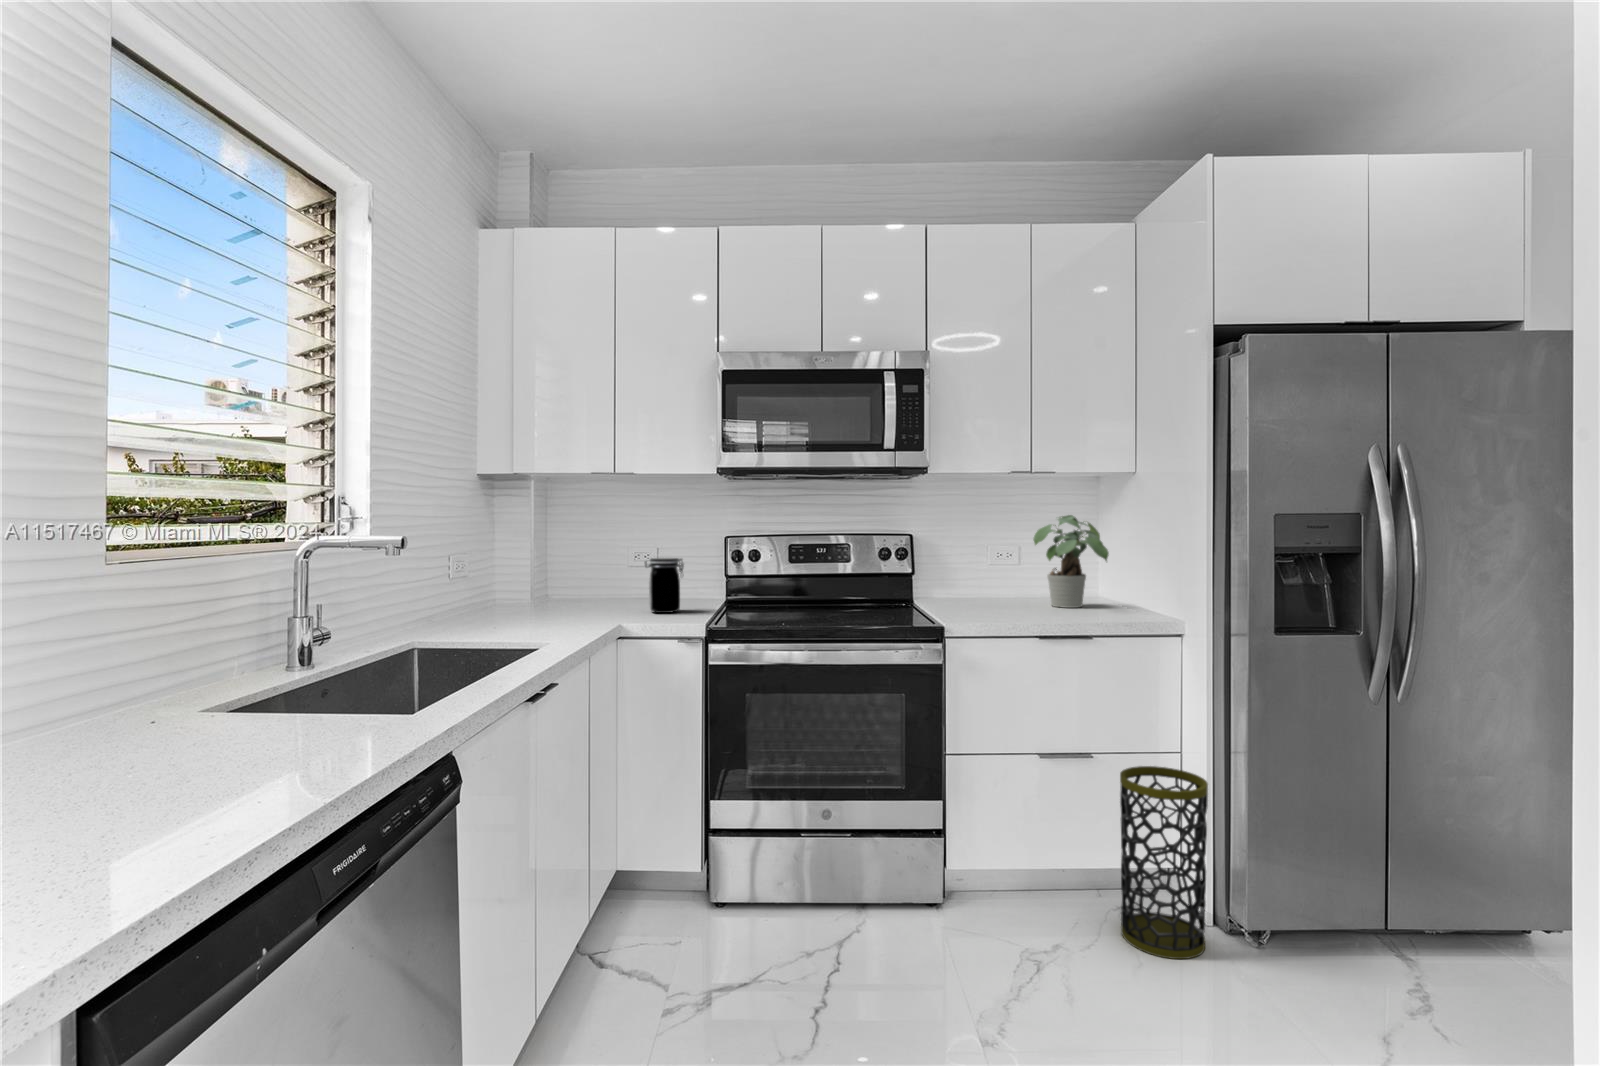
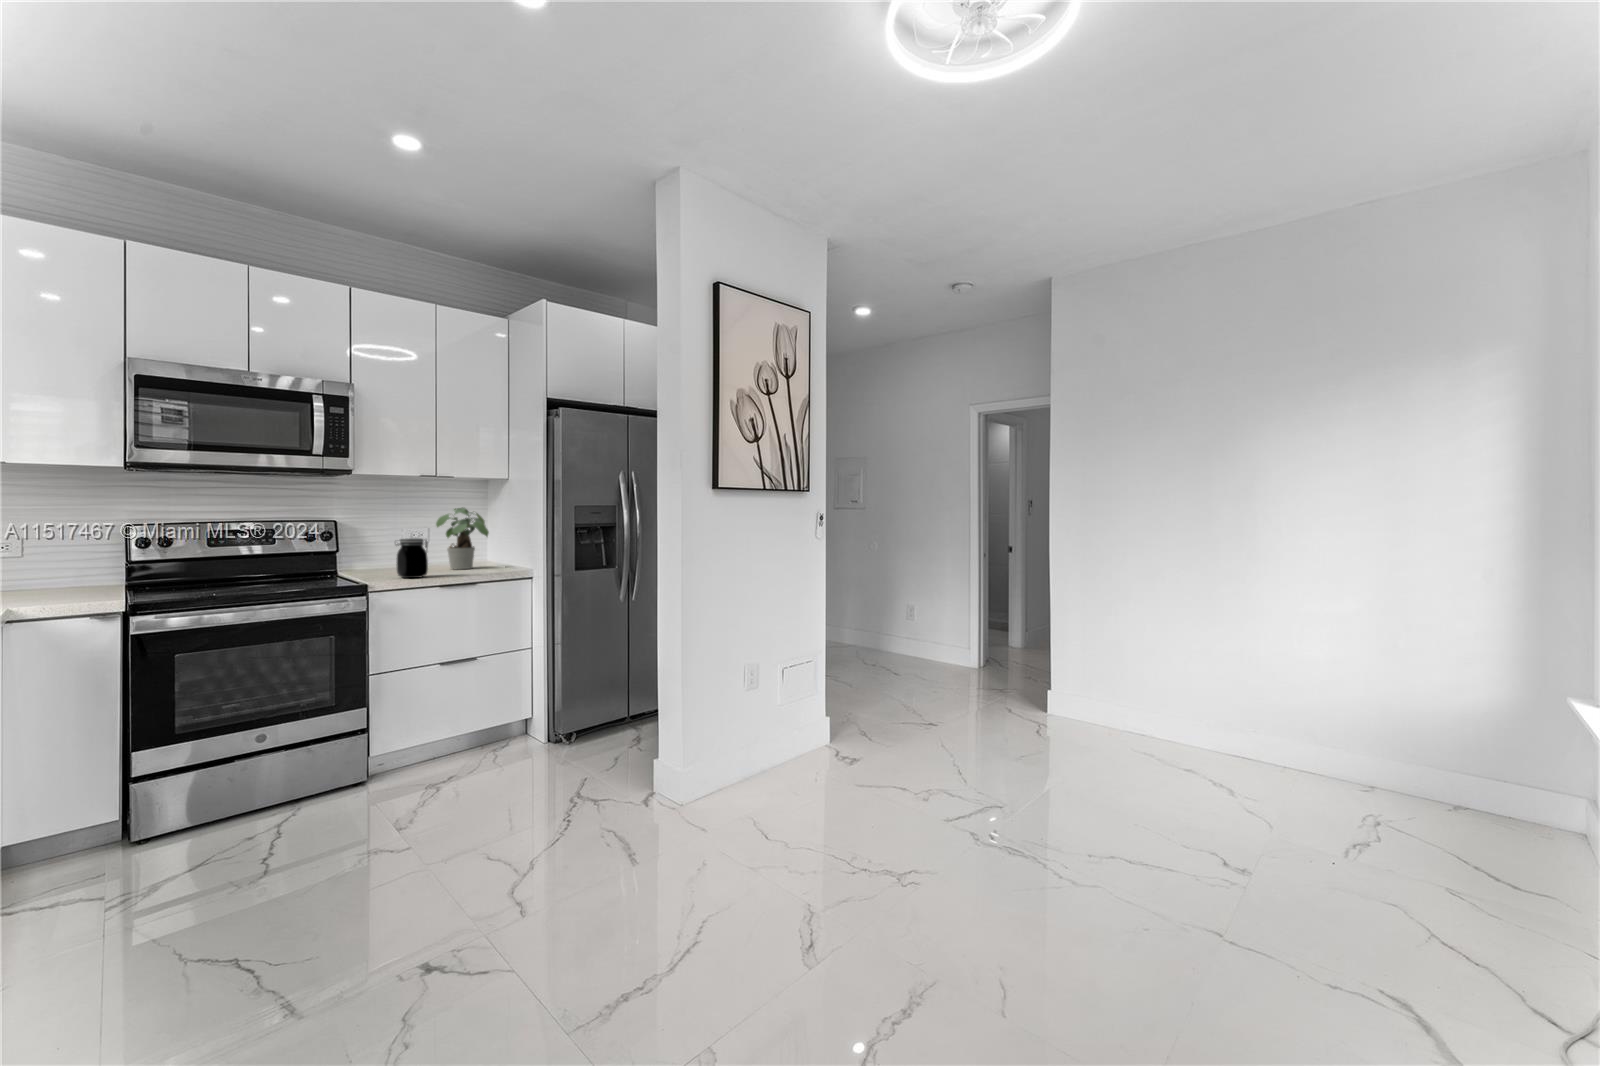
jar: present [645,558,684,613] -> present [396,538,428,578]
trash can: present [1120,766,1208,959] -> none [495,658,546,767]

